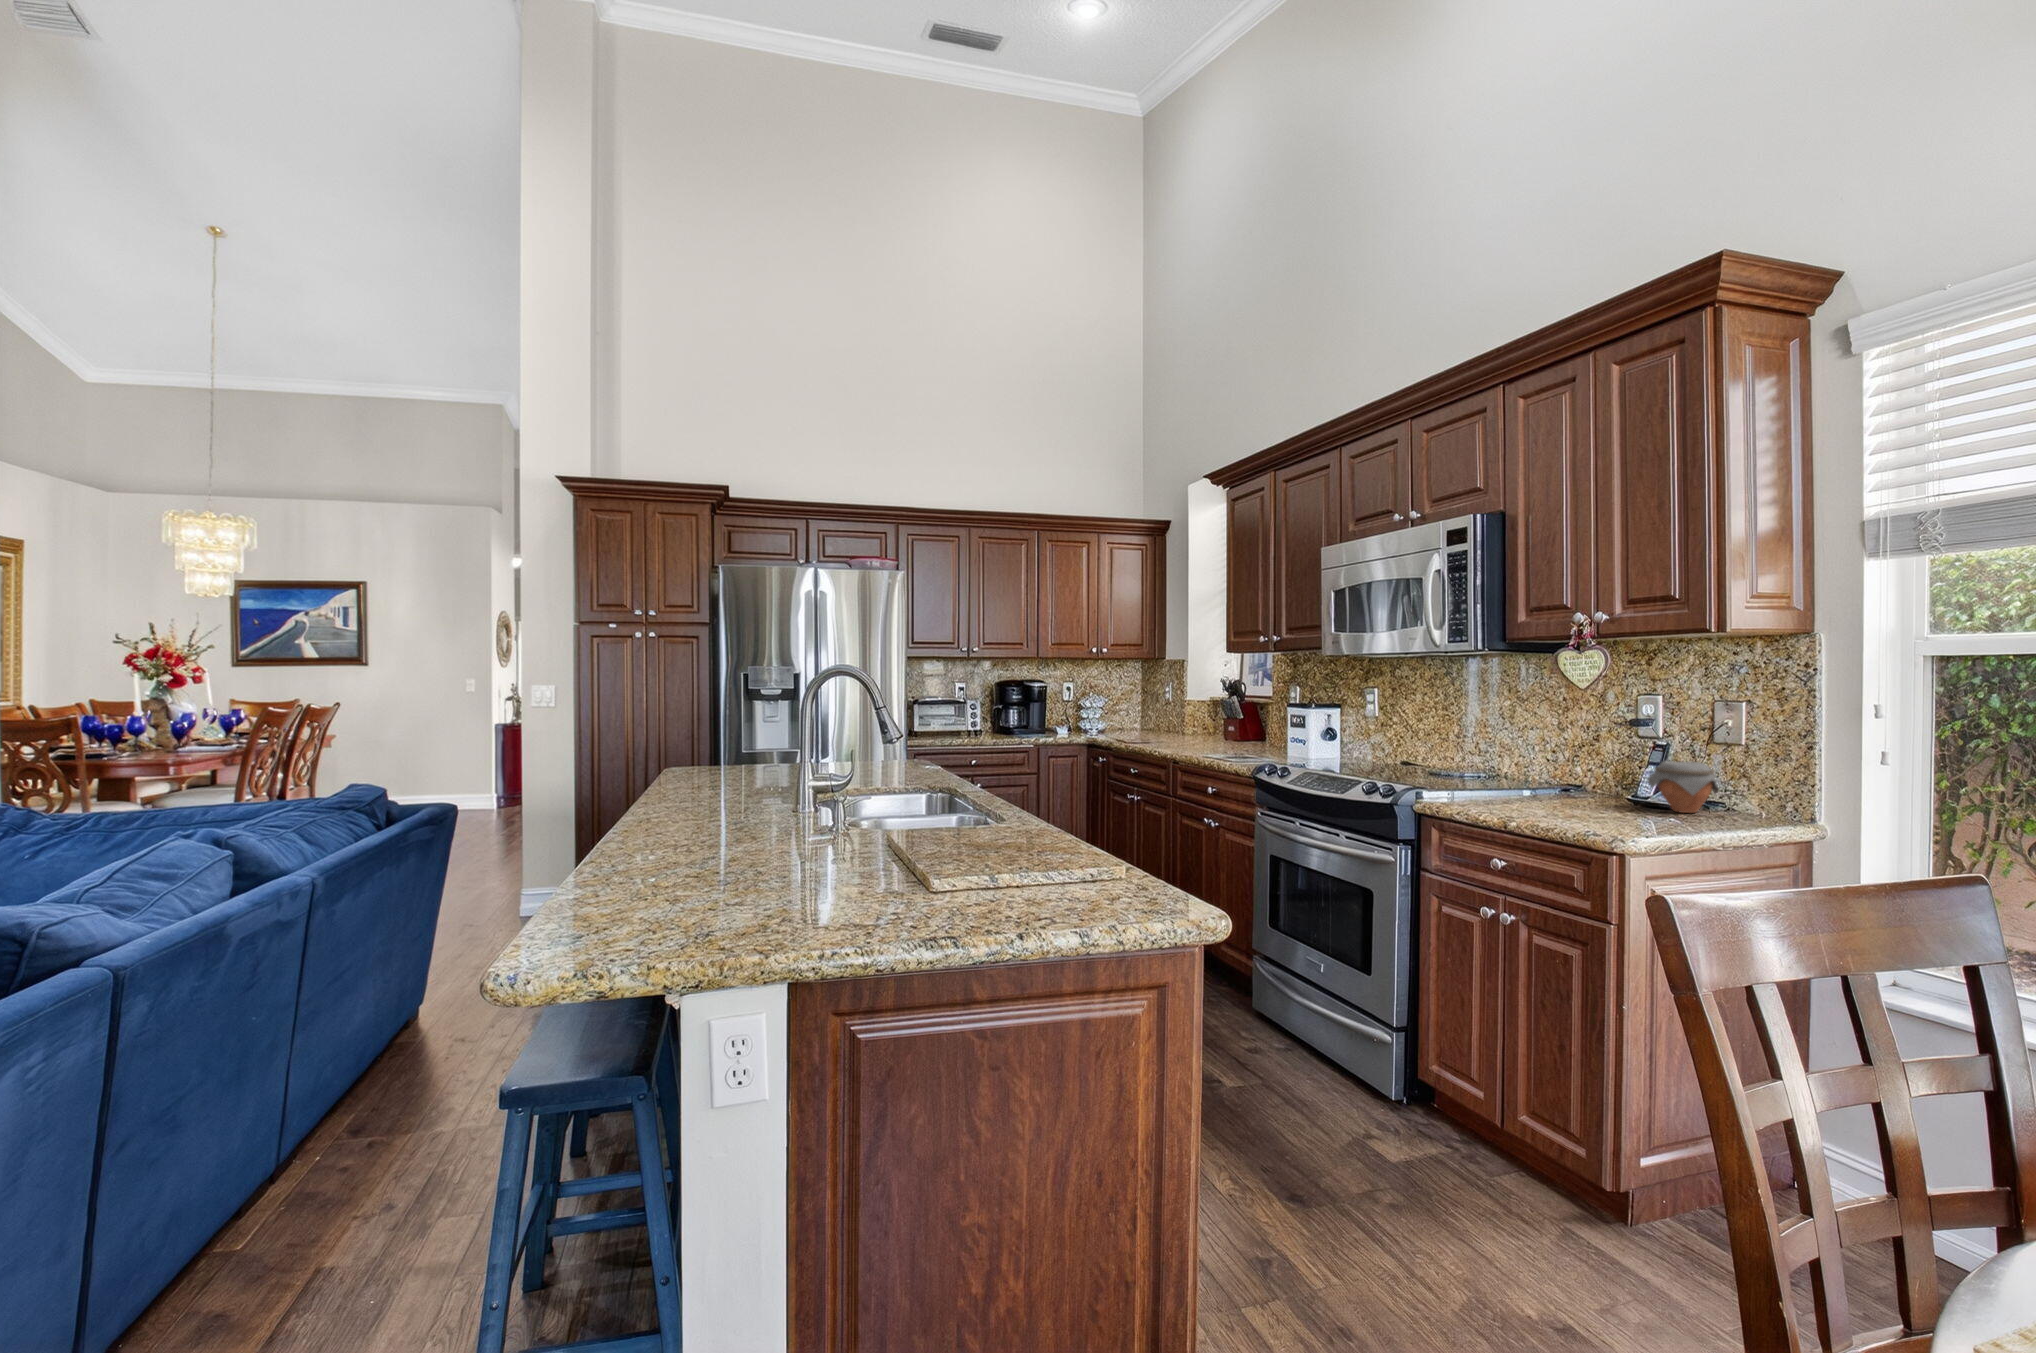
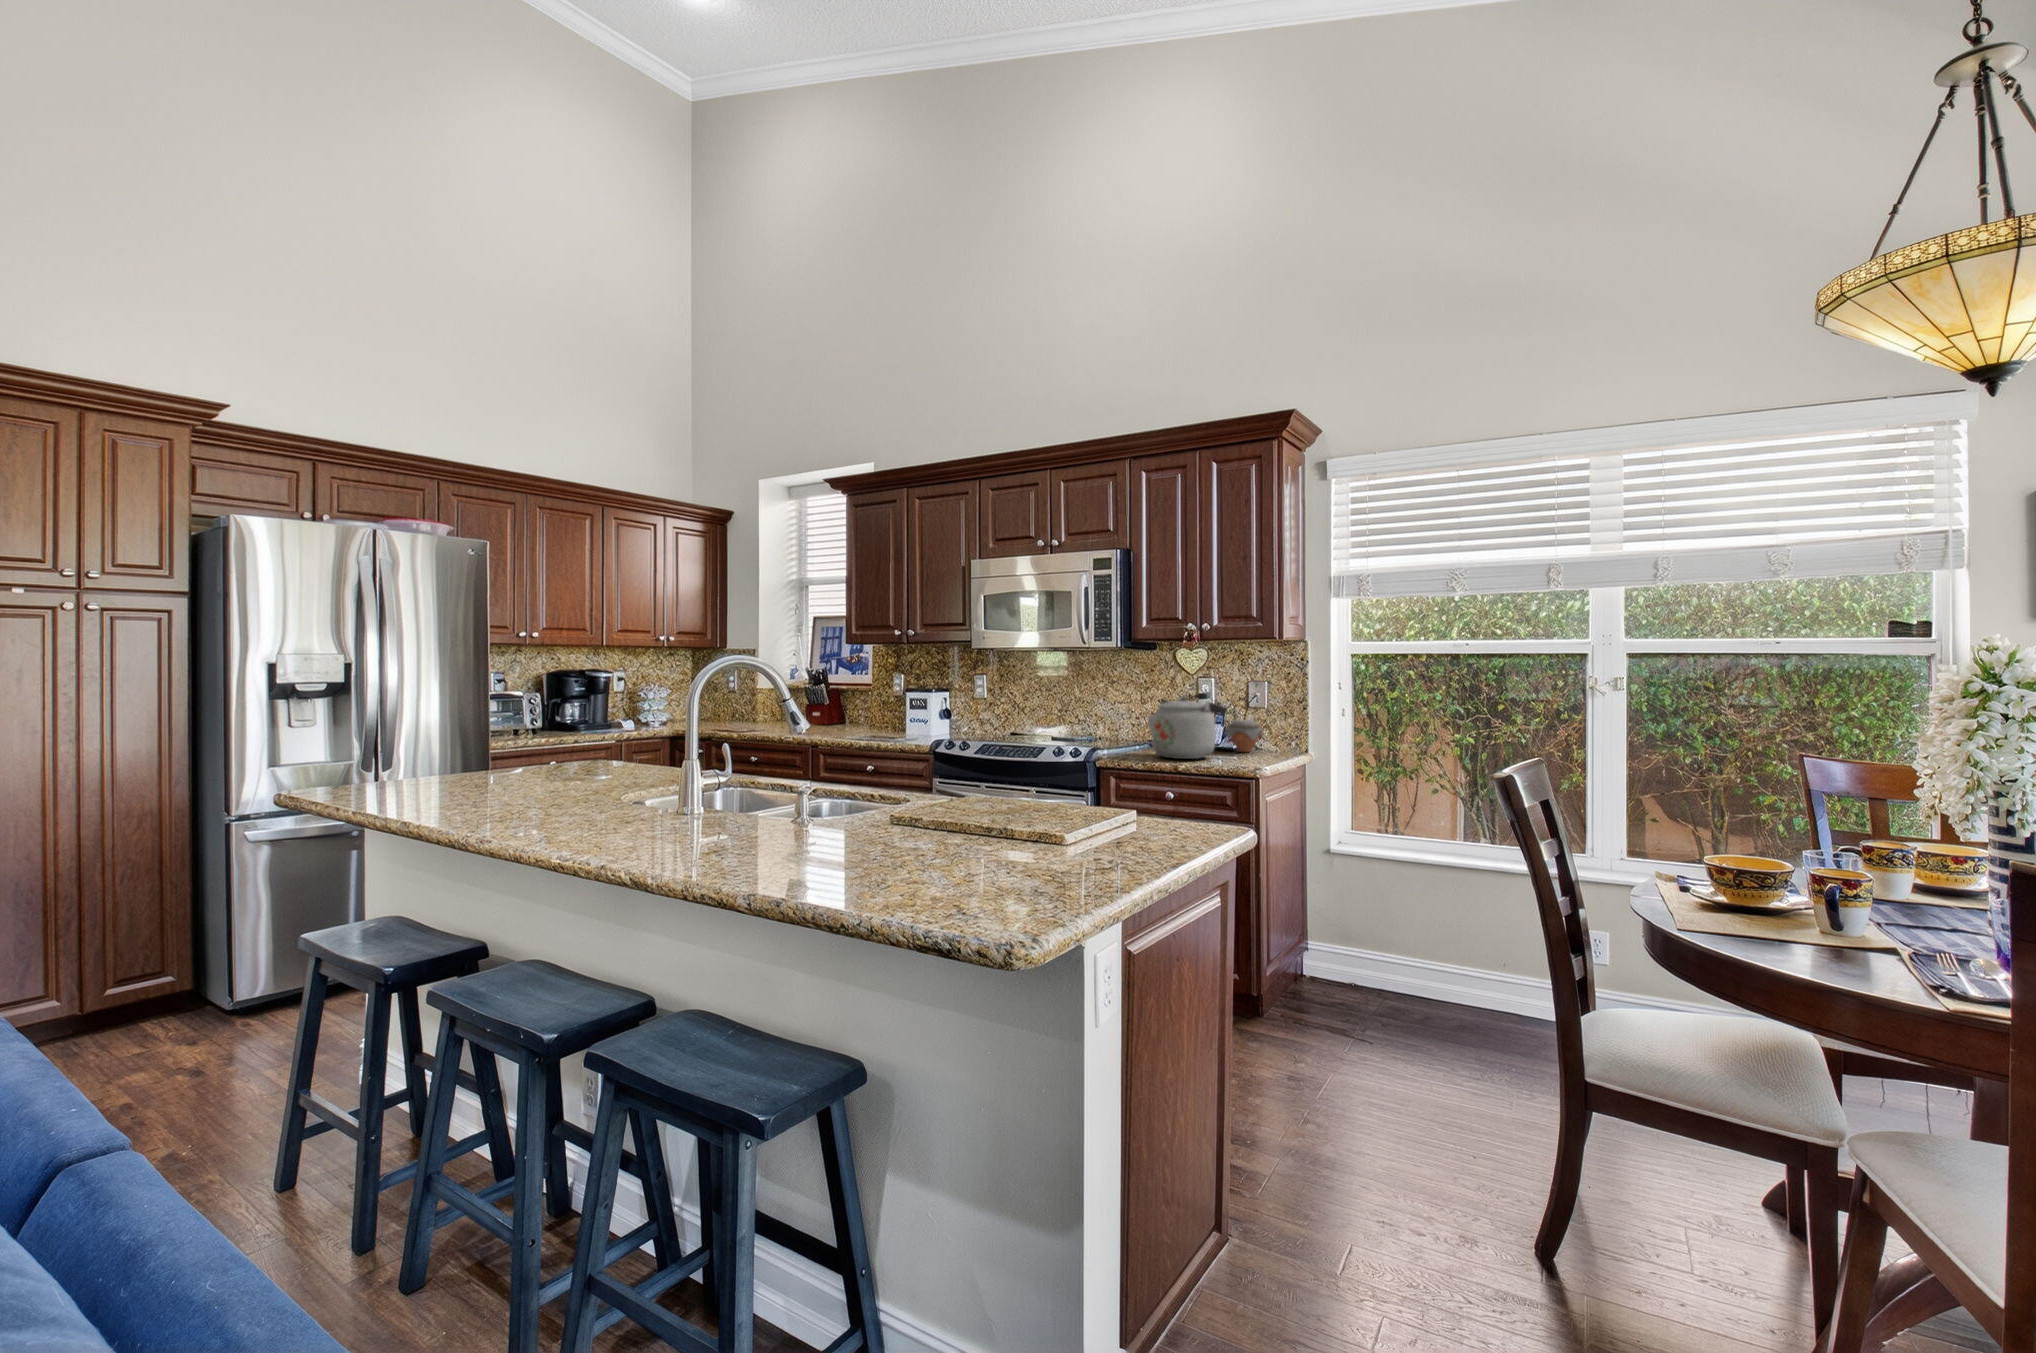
kettle: none [1493,721,1622,815] -> present [1148,696,1227,759]

